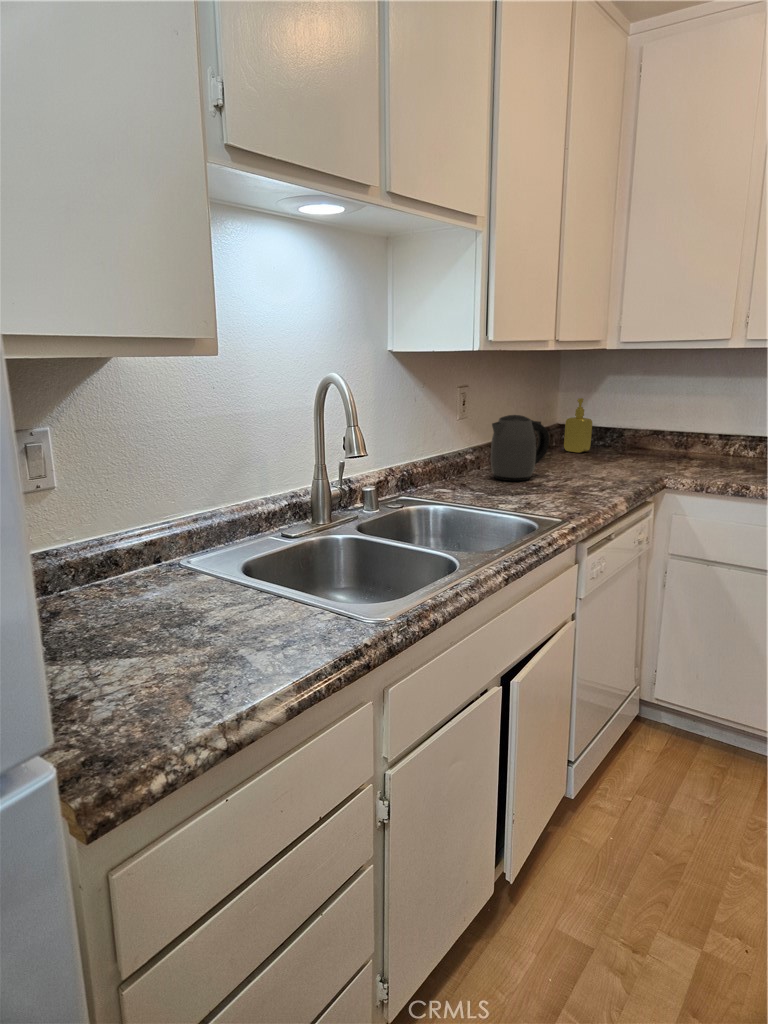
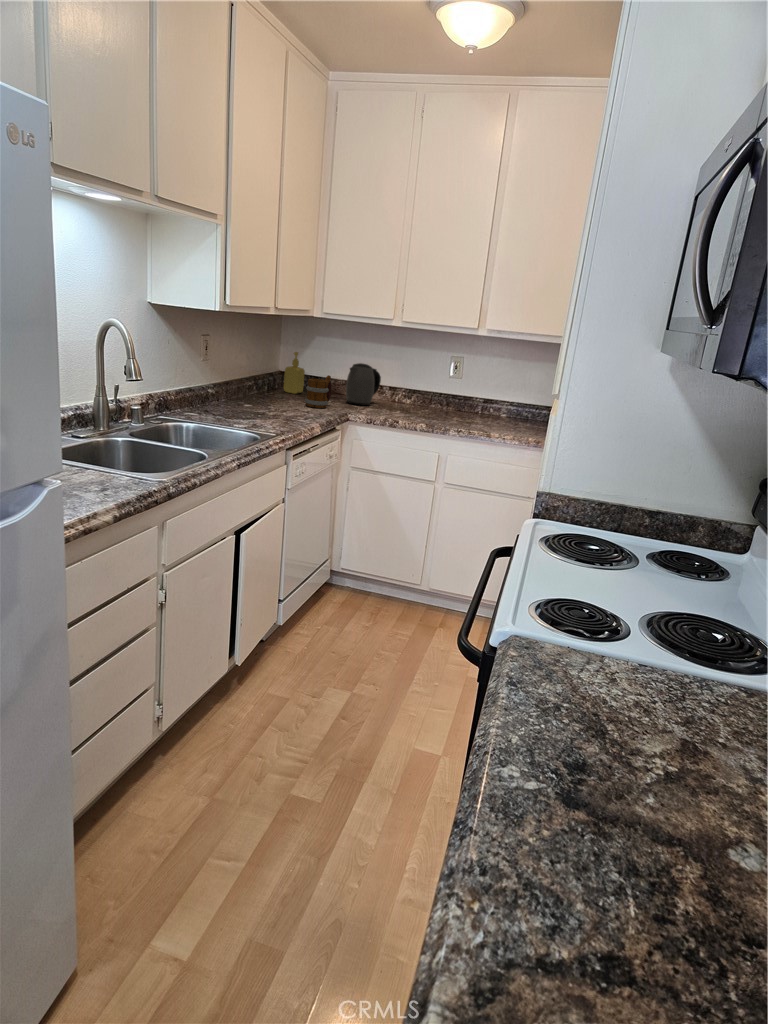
kettle: present [491,415,549,481] -> present [346,363,381,406]
mug: none [596,425,634,472] -> present [305,375,332,408]

